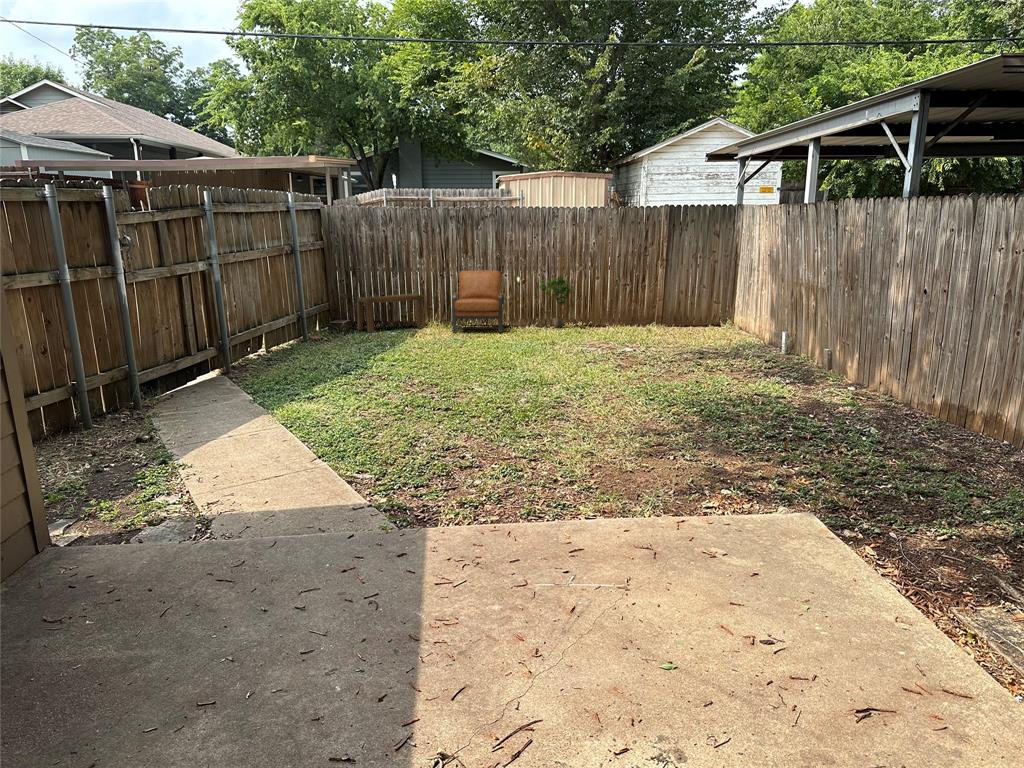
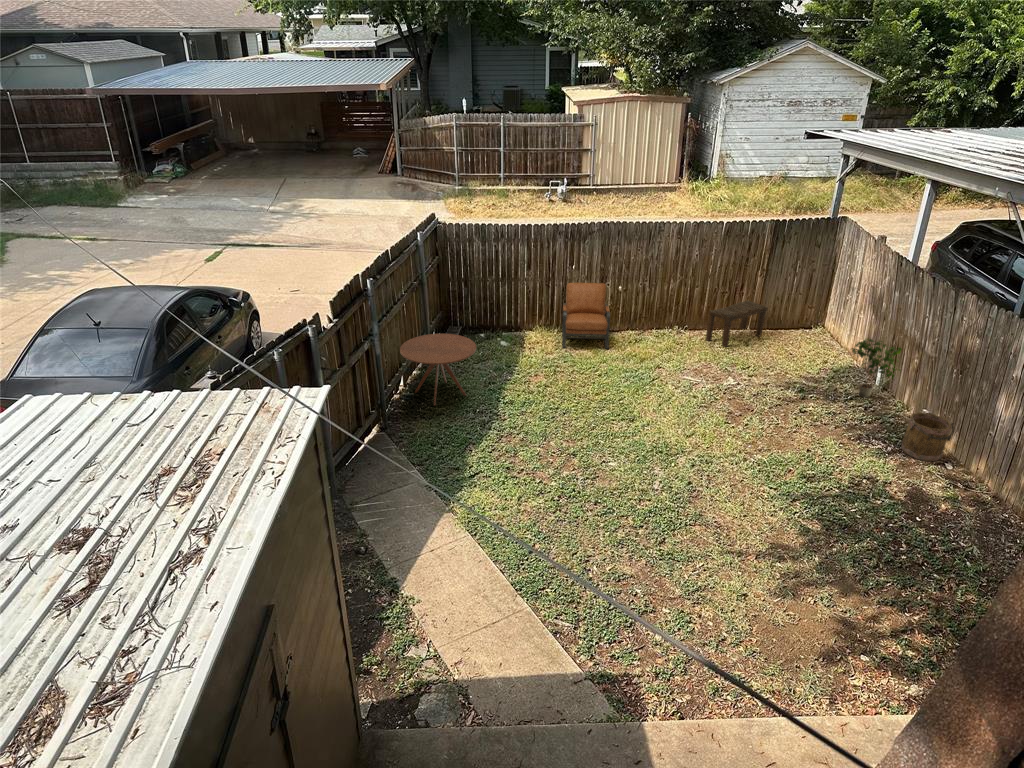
potted plant: present [538,276,574,328] -> present [852,339,902,398]
round table: none [255,293,341,357] -> present [400,334,476,405]
bench: present [357,293,423,333] -> present [706,301,768,347]
bucket: none [798,329,850,375] -> present [902,412,954,461]

